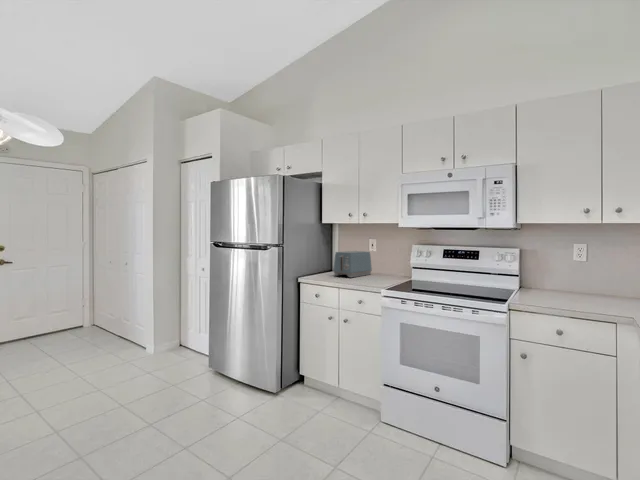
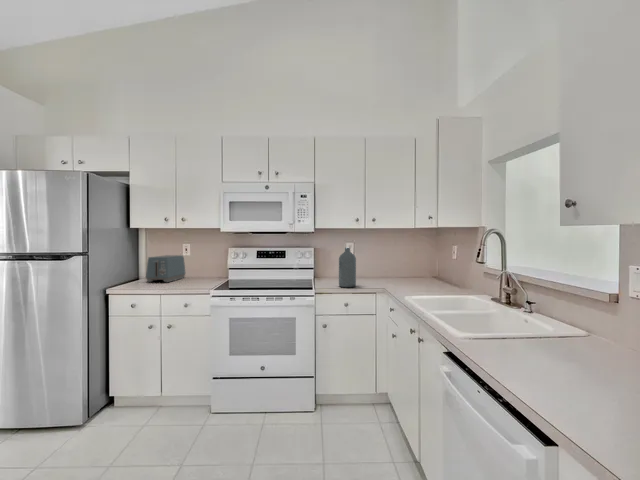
bottle: none [547,249,577,306] -> present [339,248,356,287]

